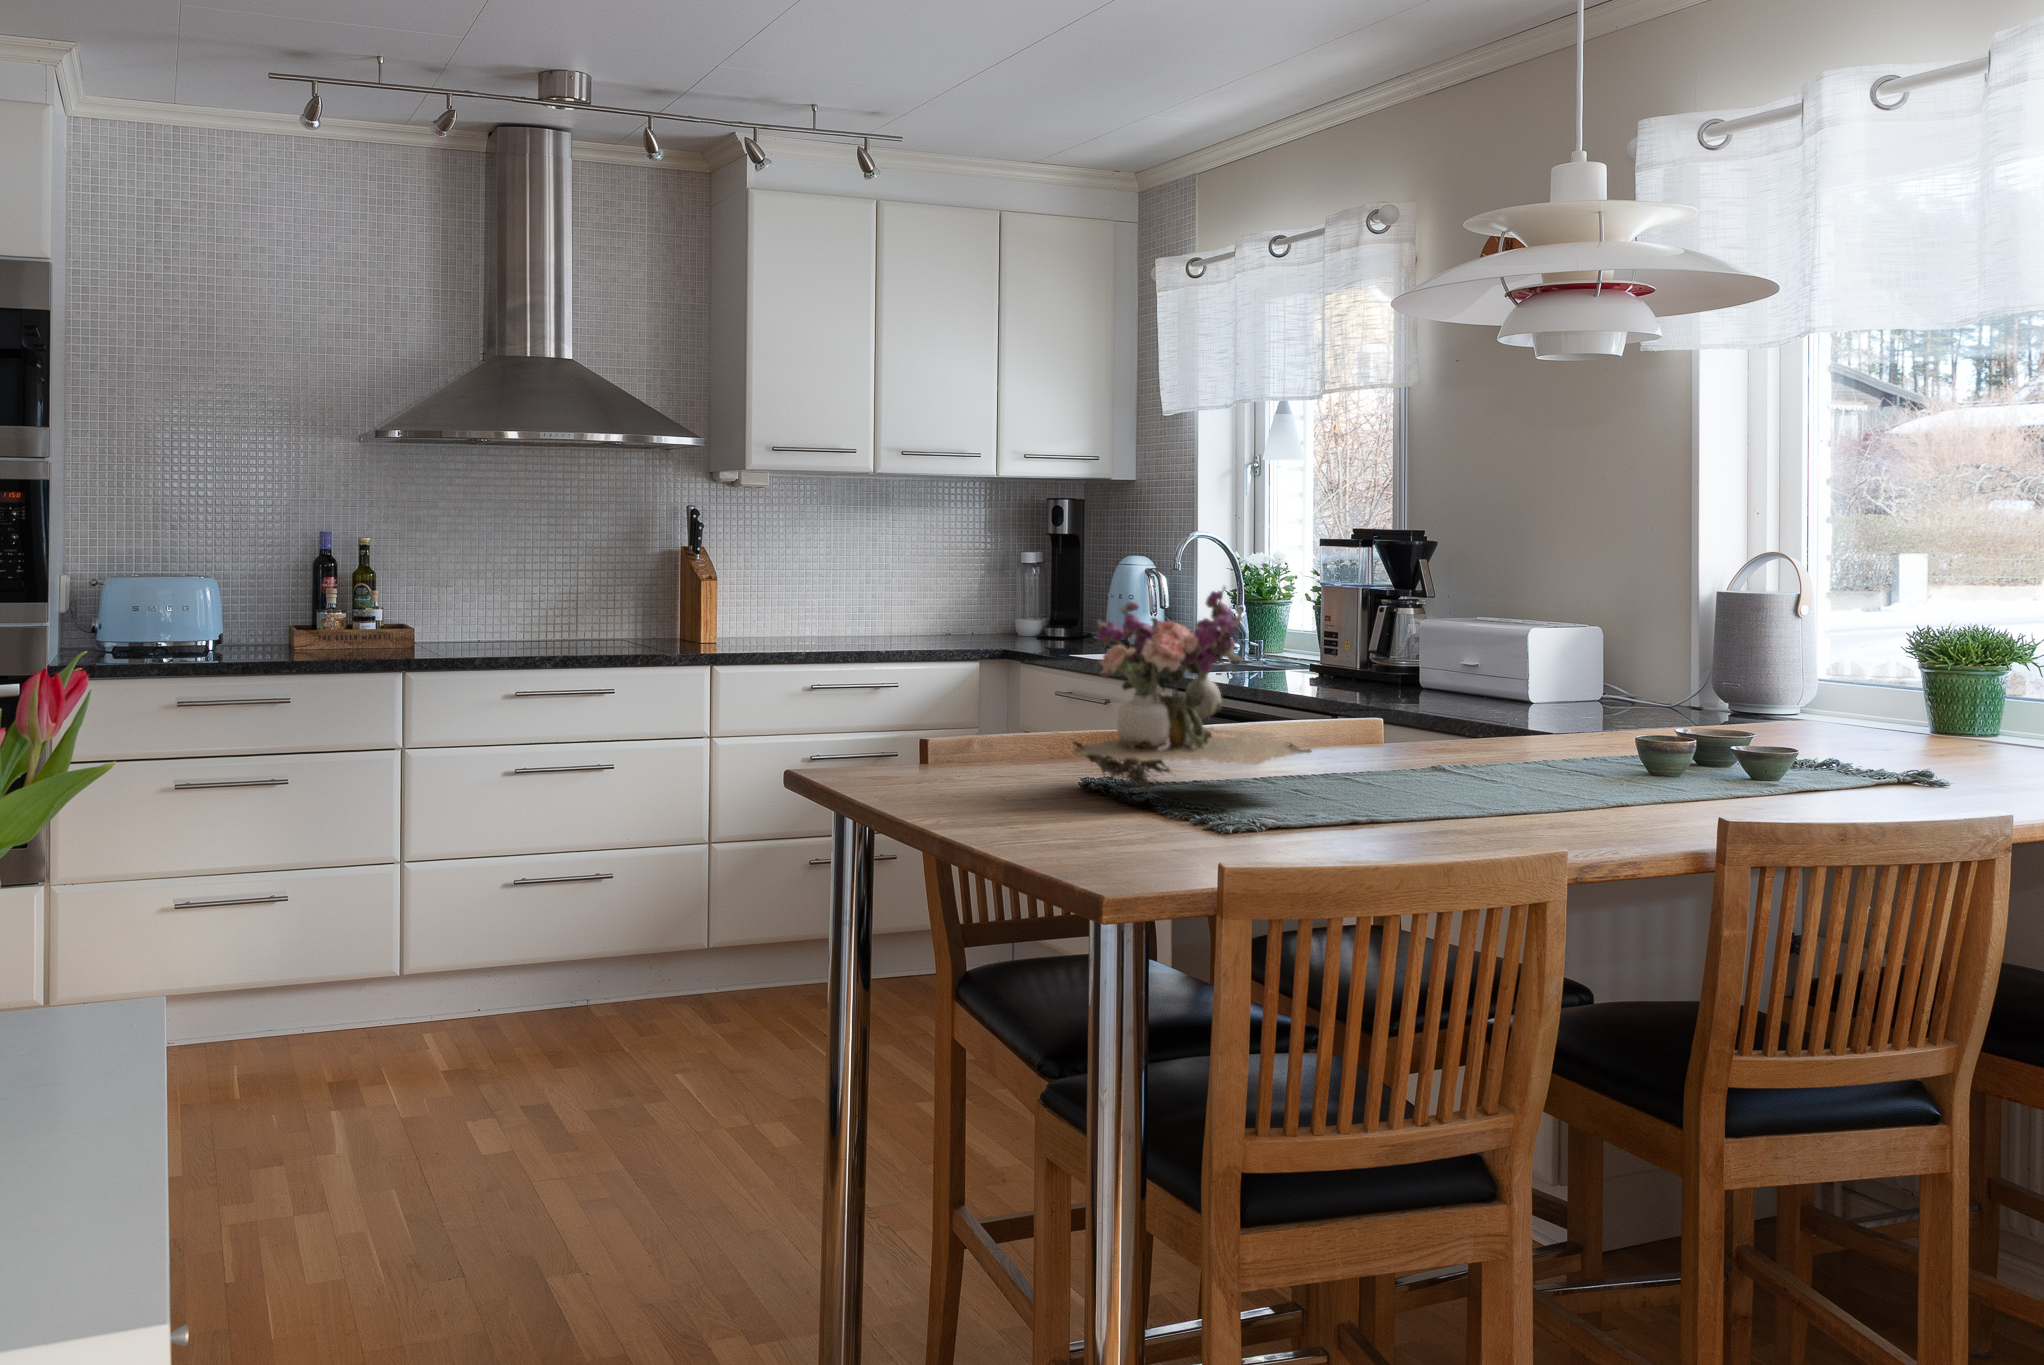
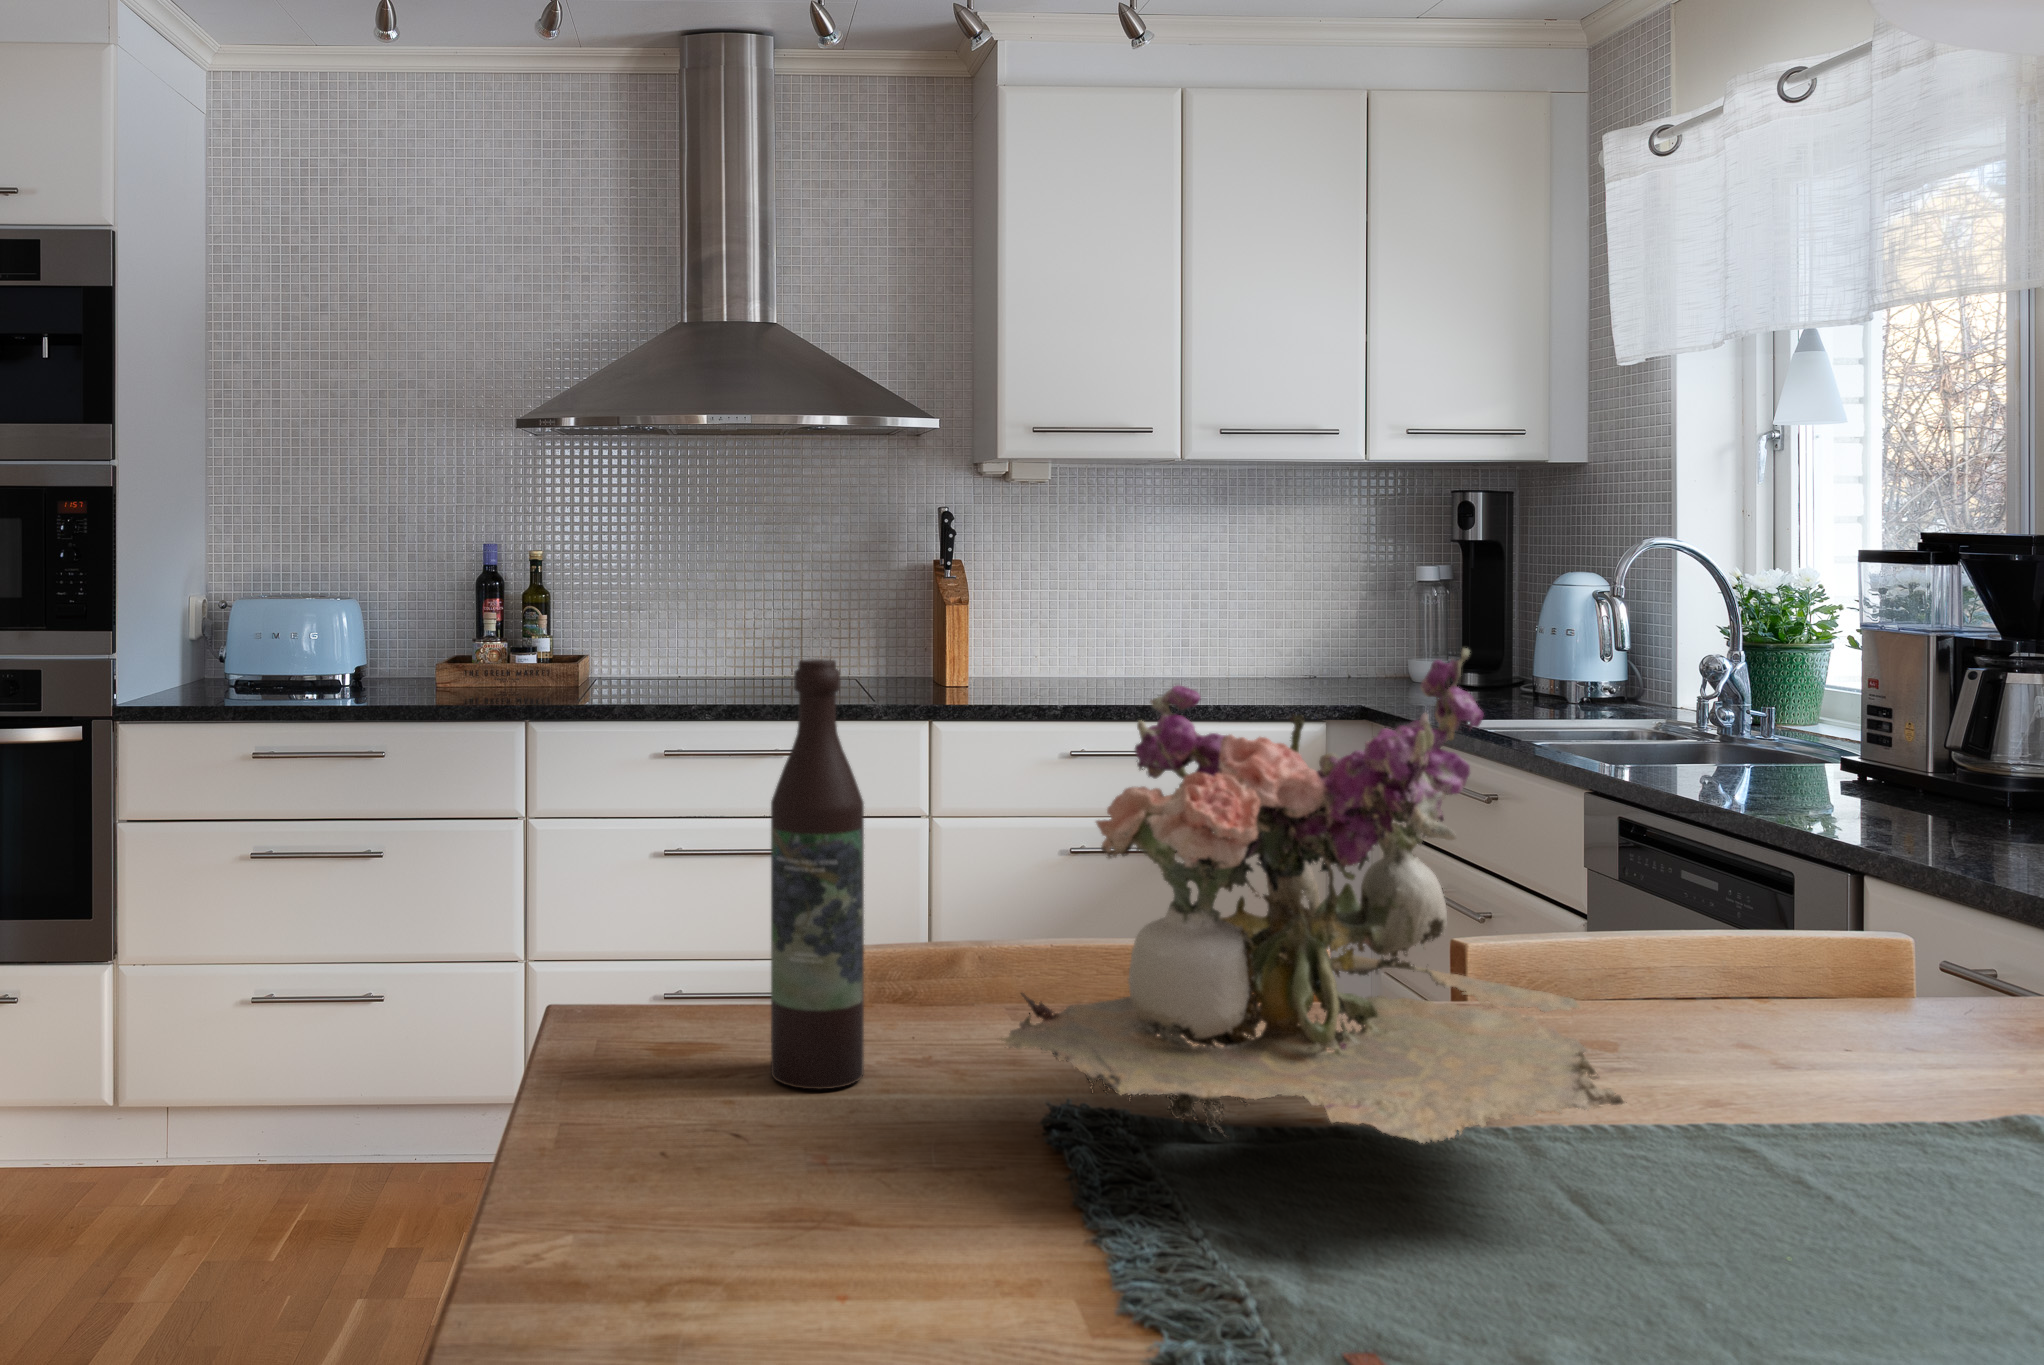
wine bottle: none [935,594,981,796] -> present [771,659,864,1089]

